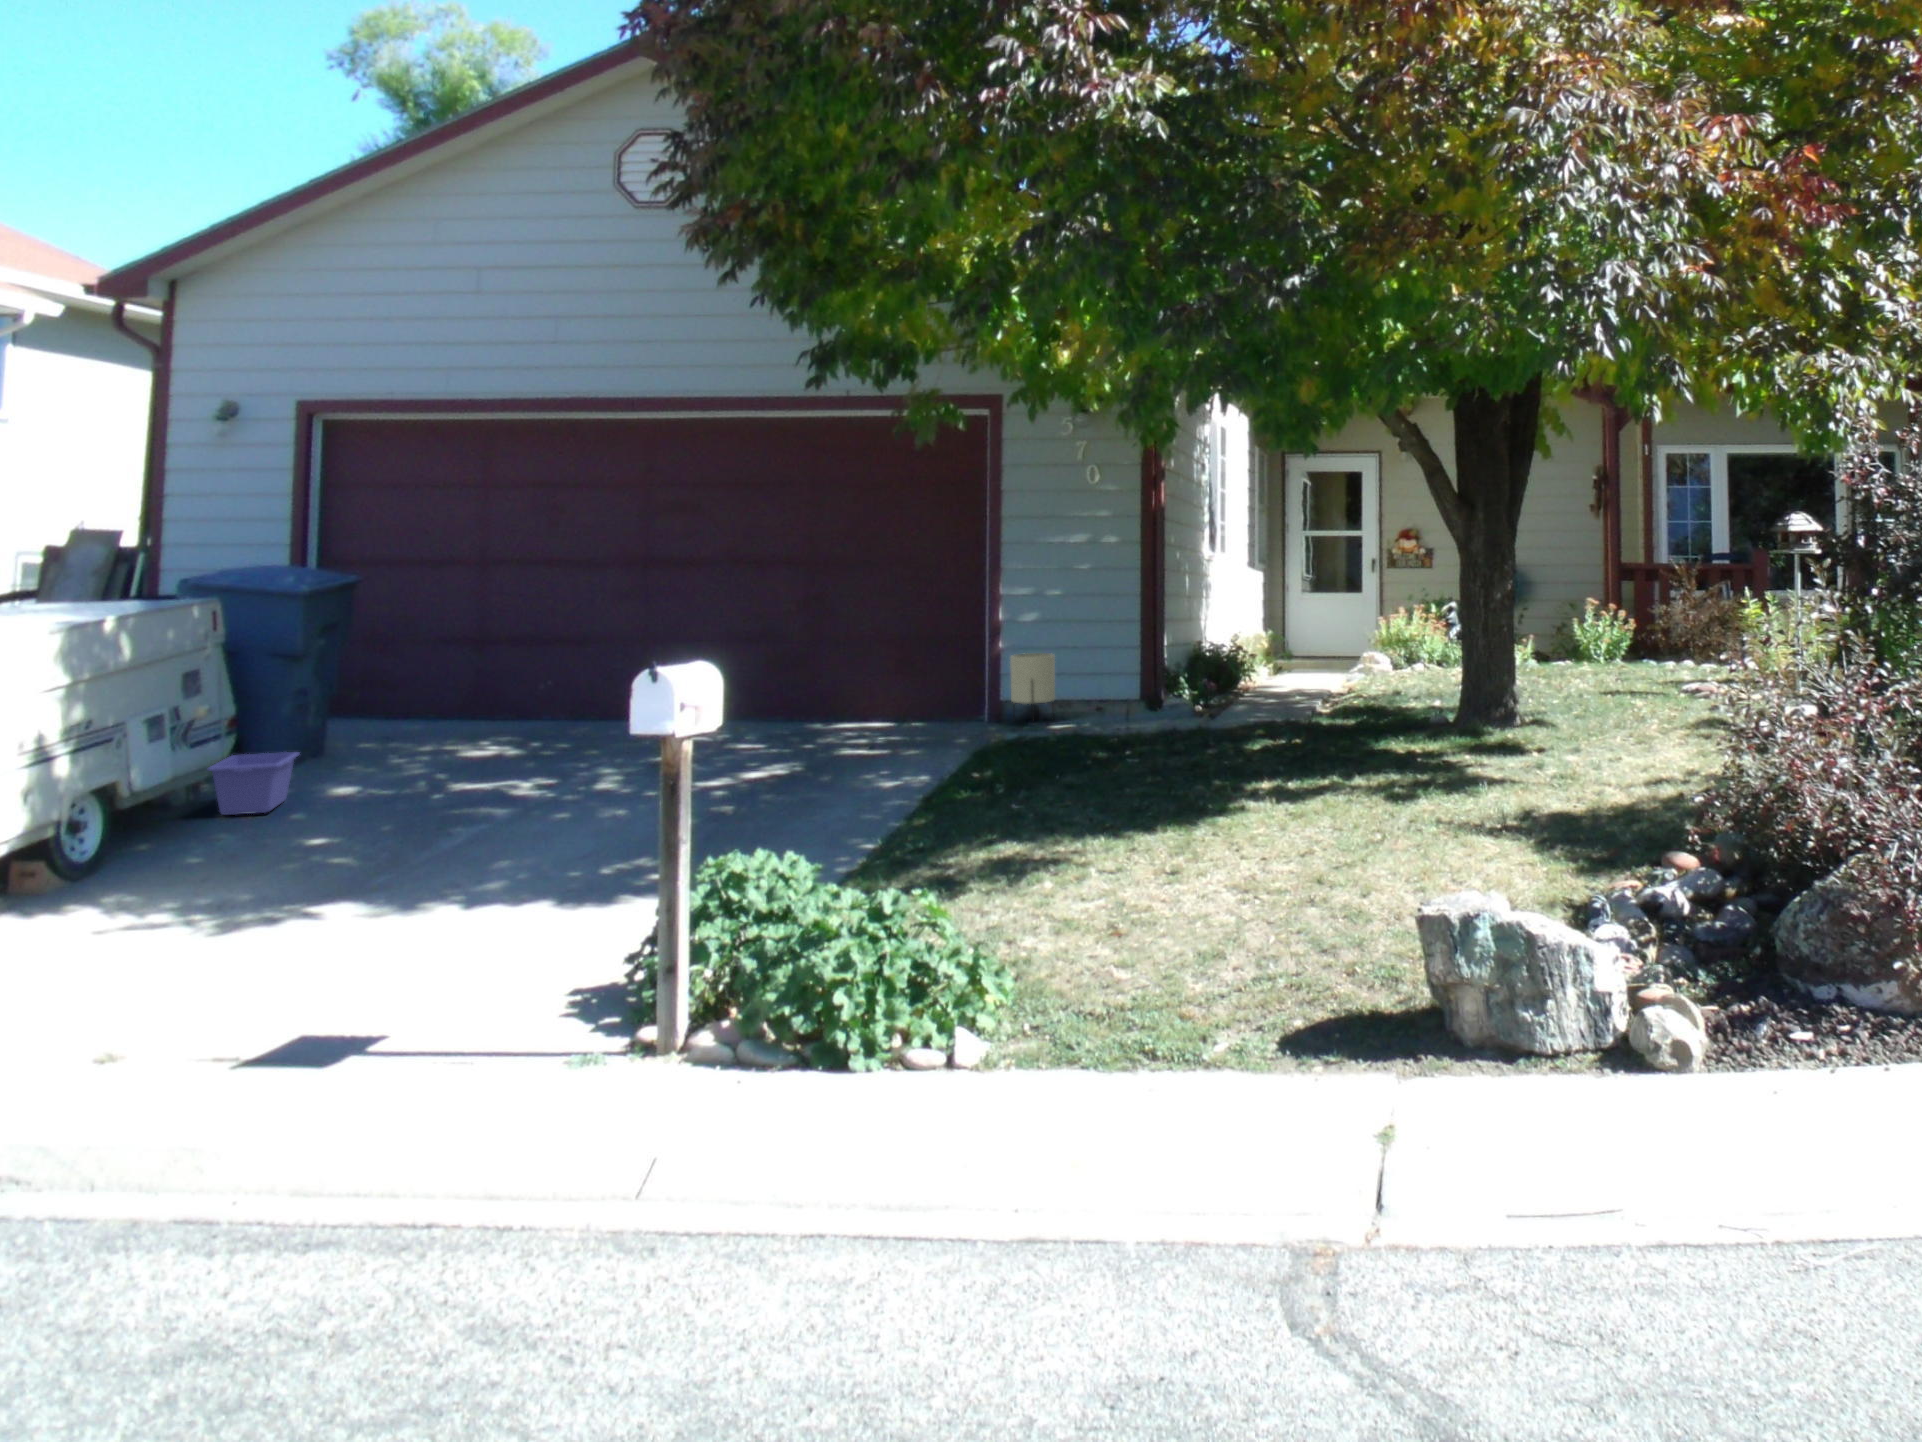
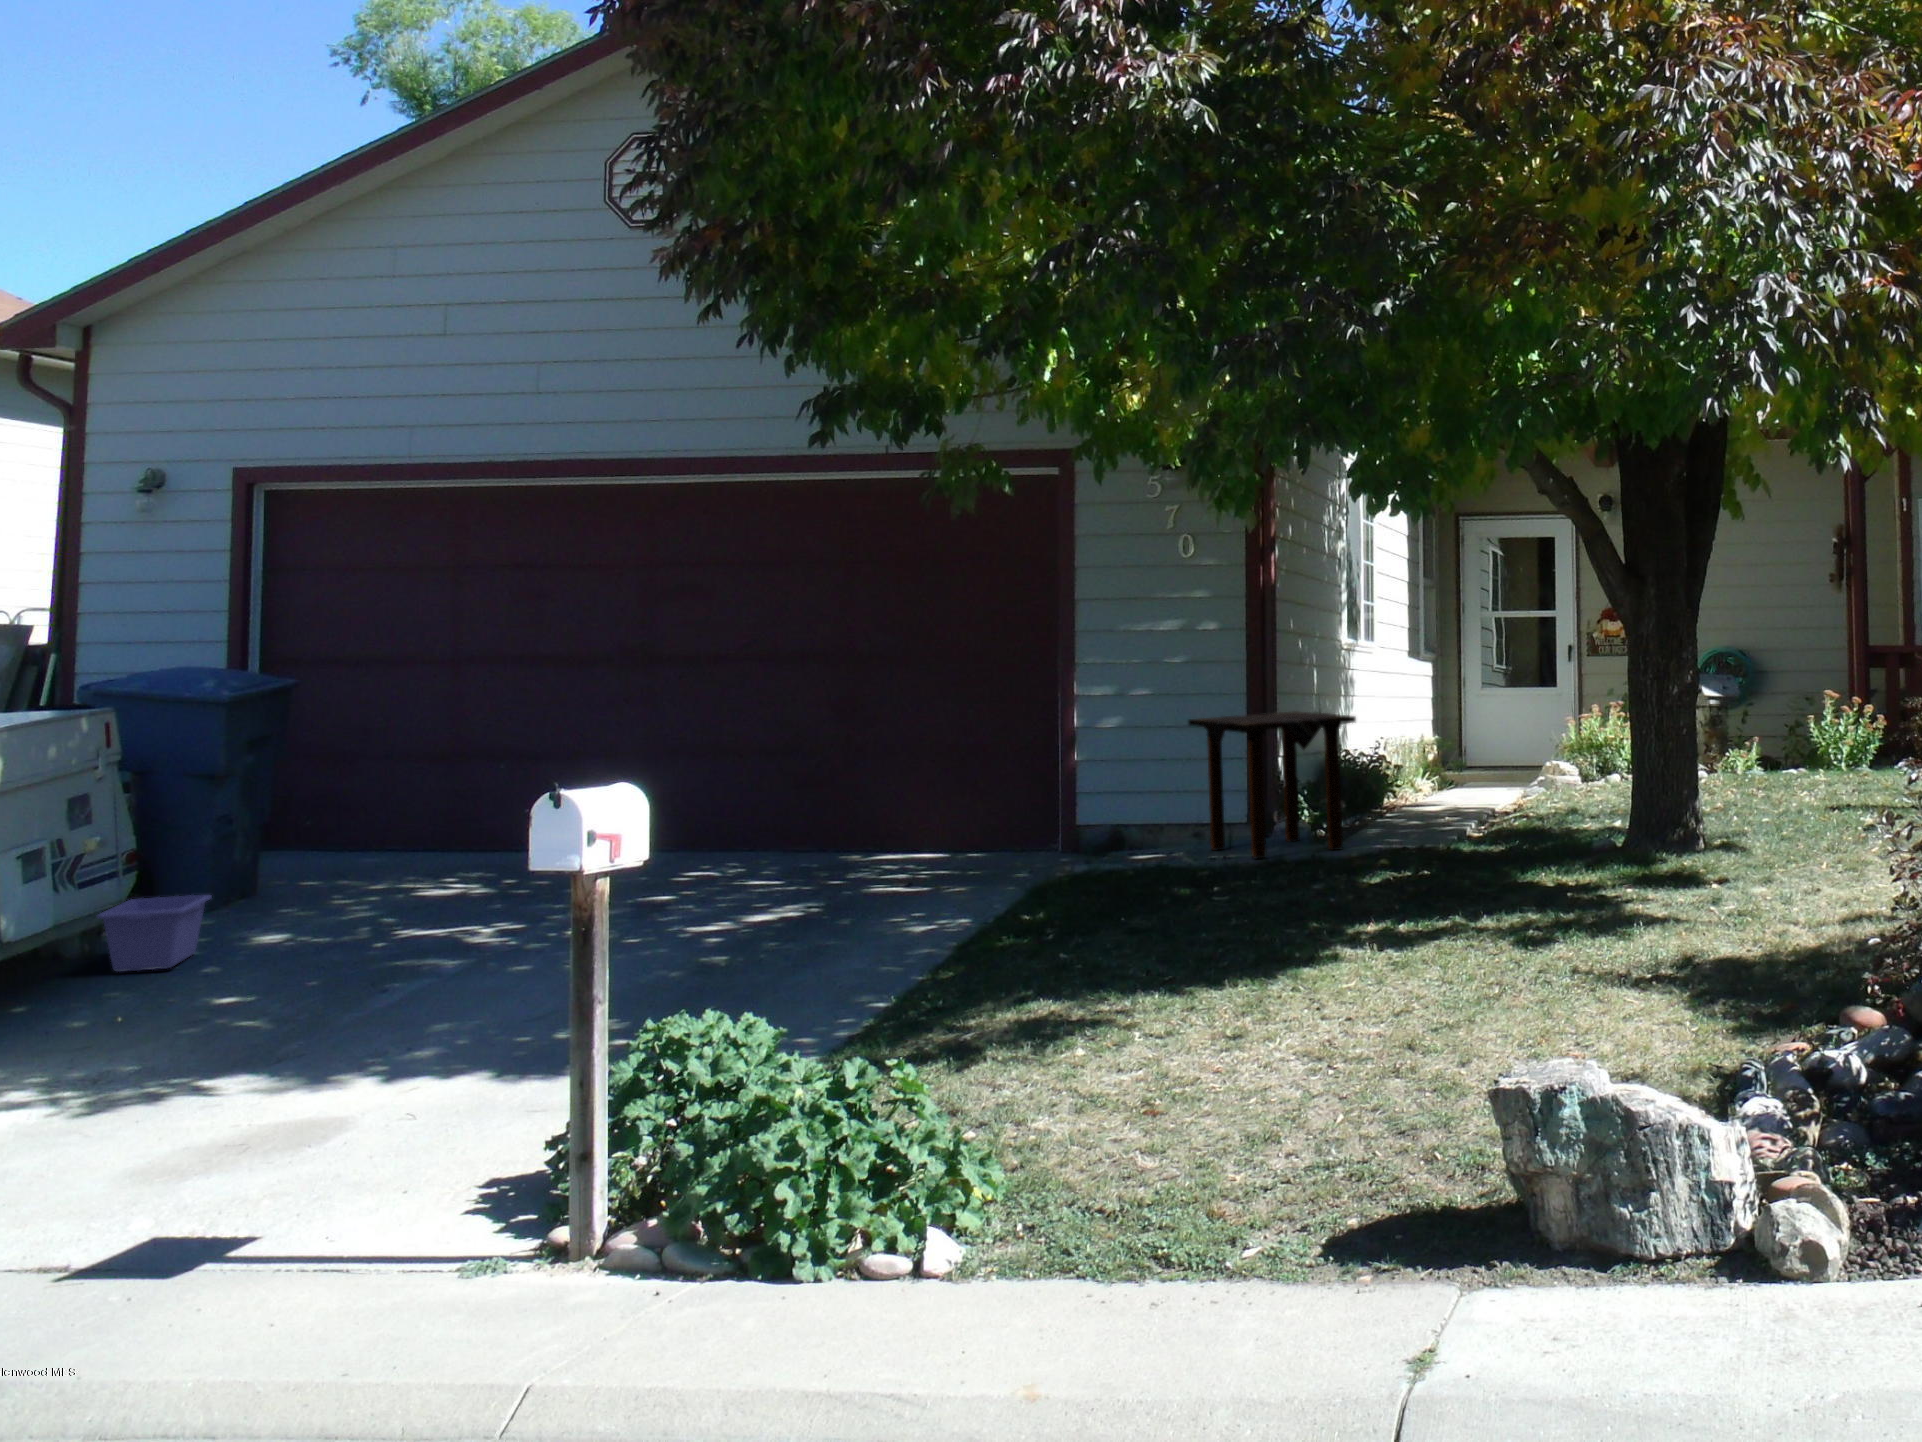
side table: none [1099,610,1237,730] -> present [1188,711,1356,859]
planter: present [1010,653,1055,704] -> none [1082,766,1137,855]

